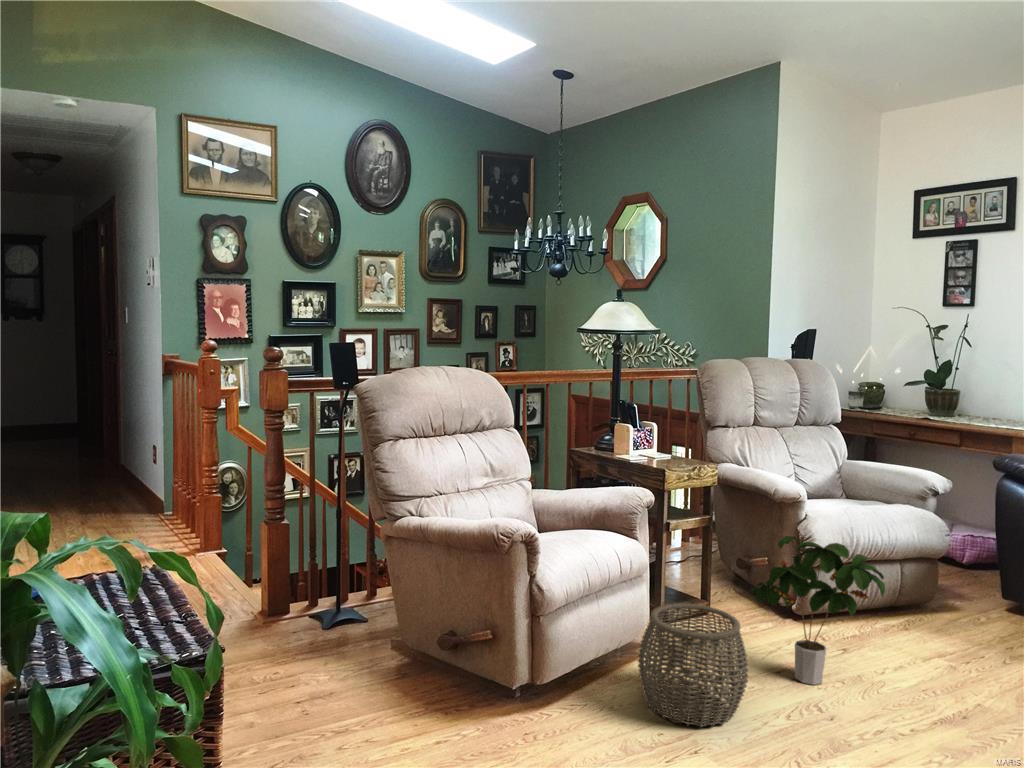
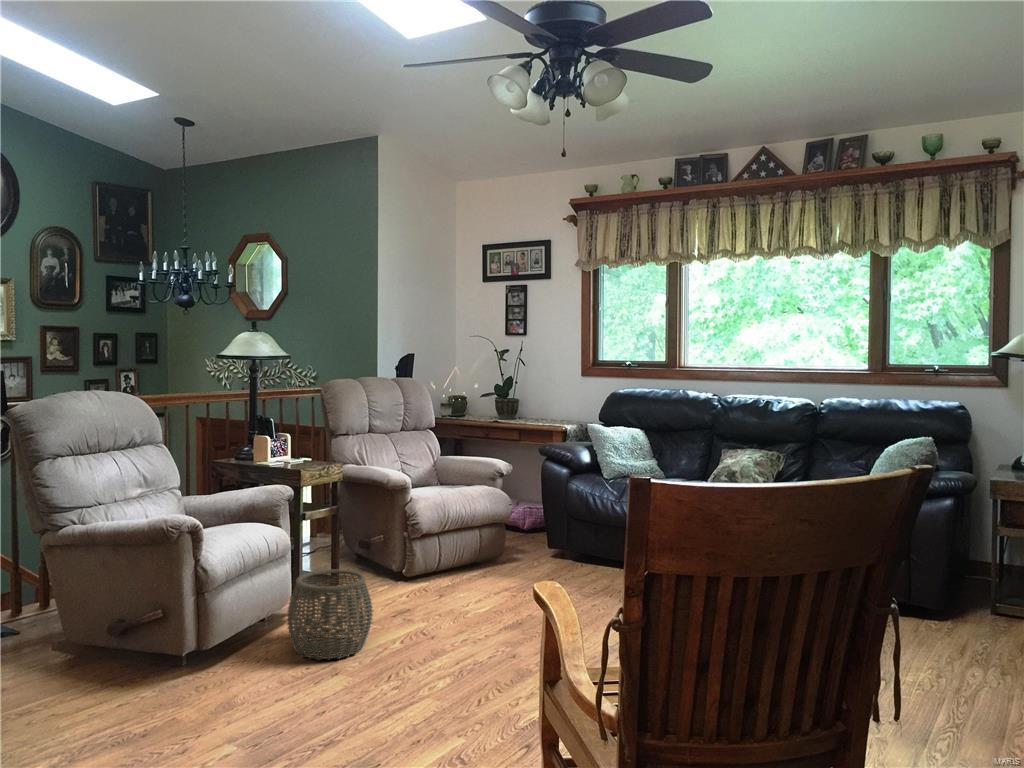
potted plant: present [751,536,885,685] -> none [373,509,465,618]

